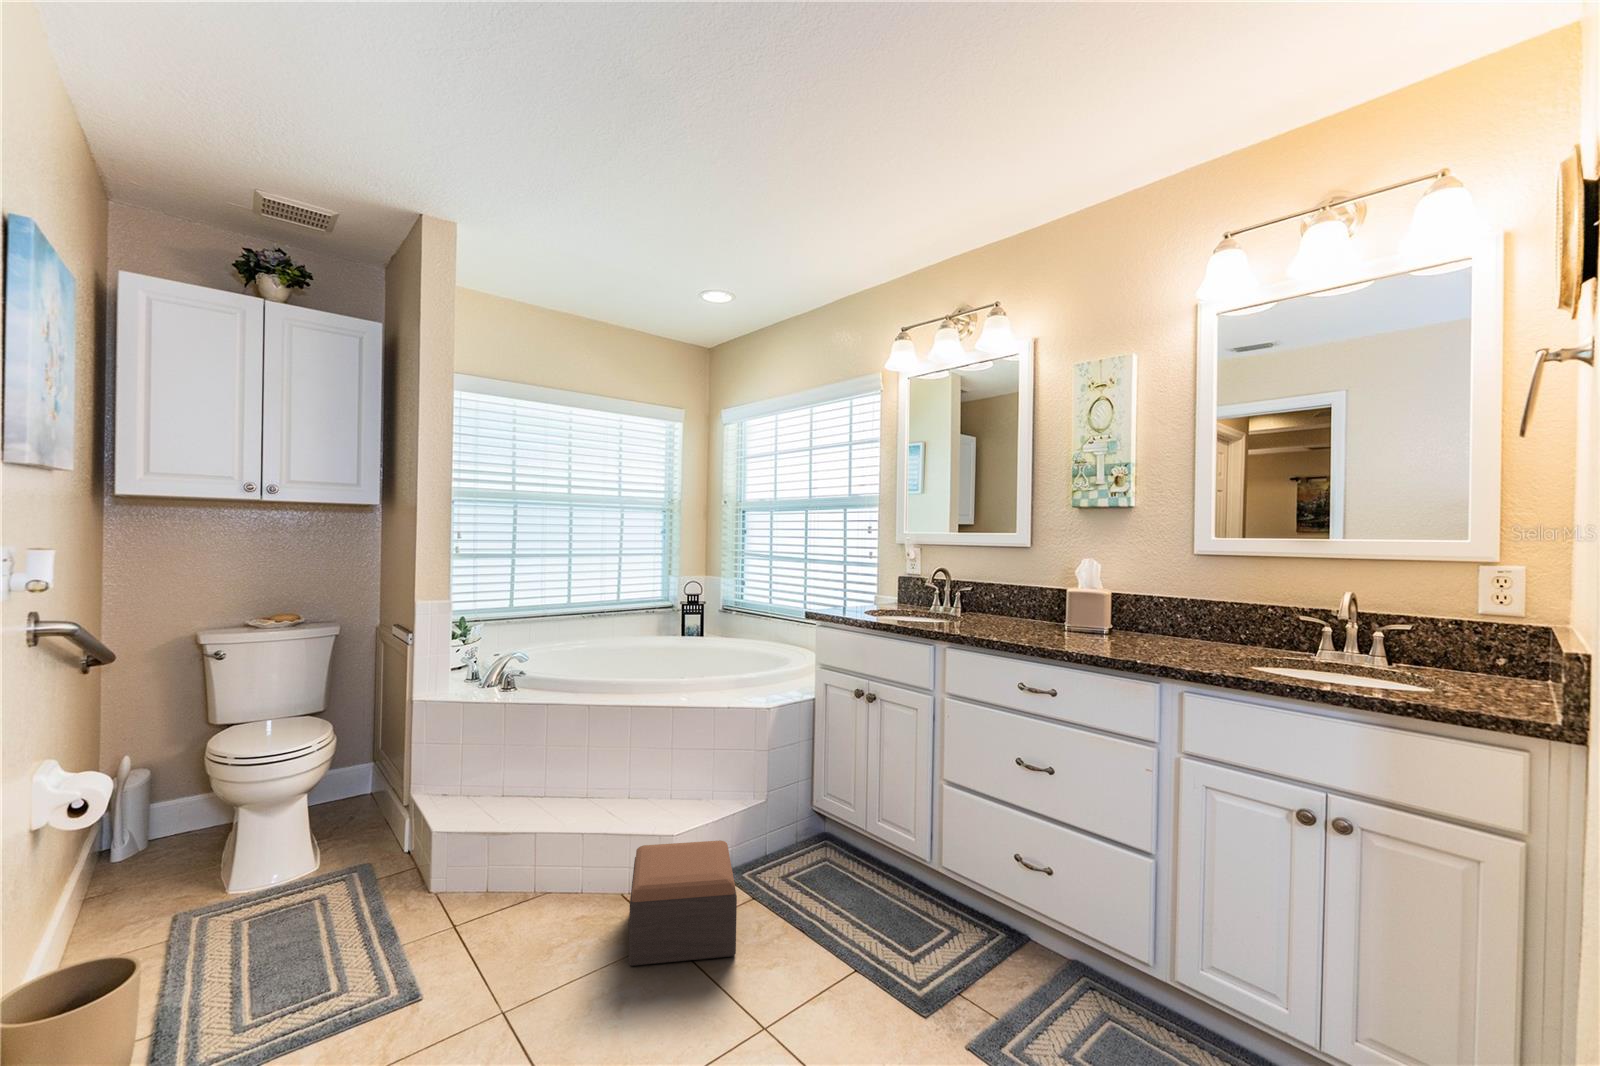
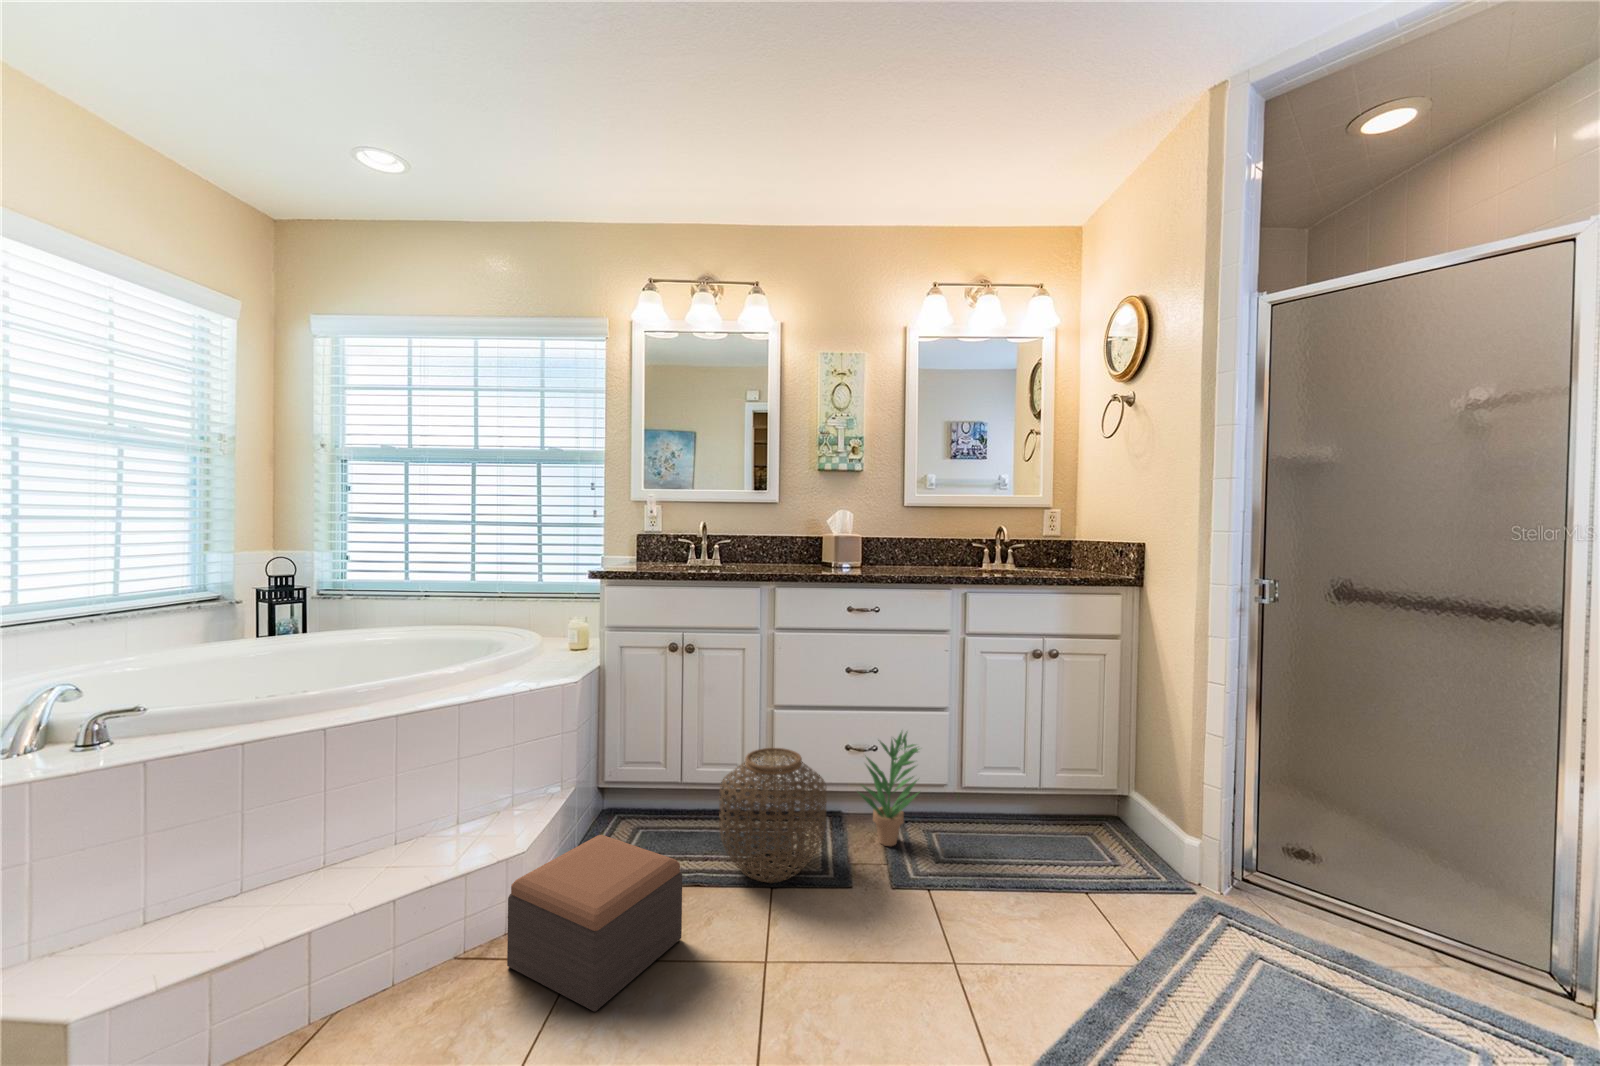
woven basket: none [823,817,938,964] -> present [719,748,827,882]
potted plant: none [992,850,1077,999] -> present [859,732,919,846]

